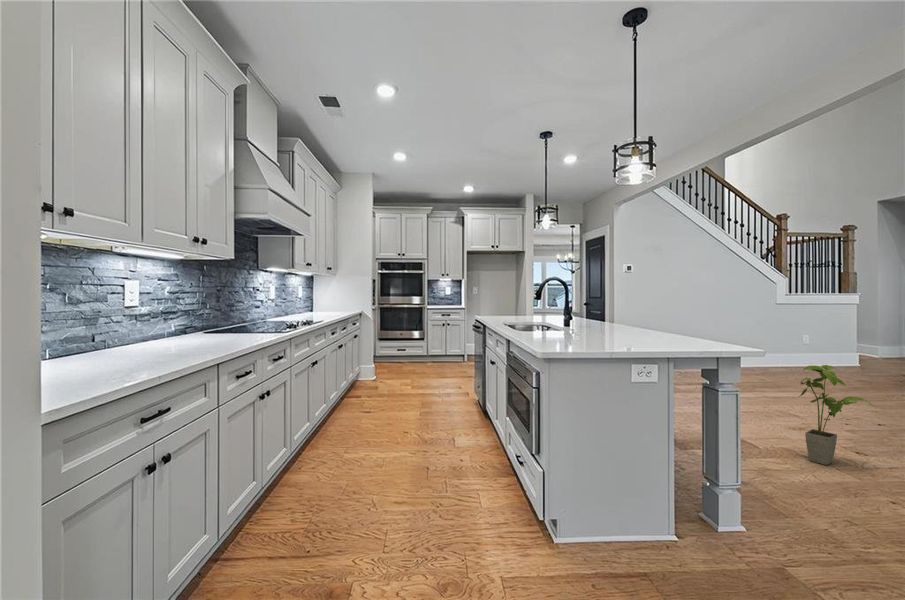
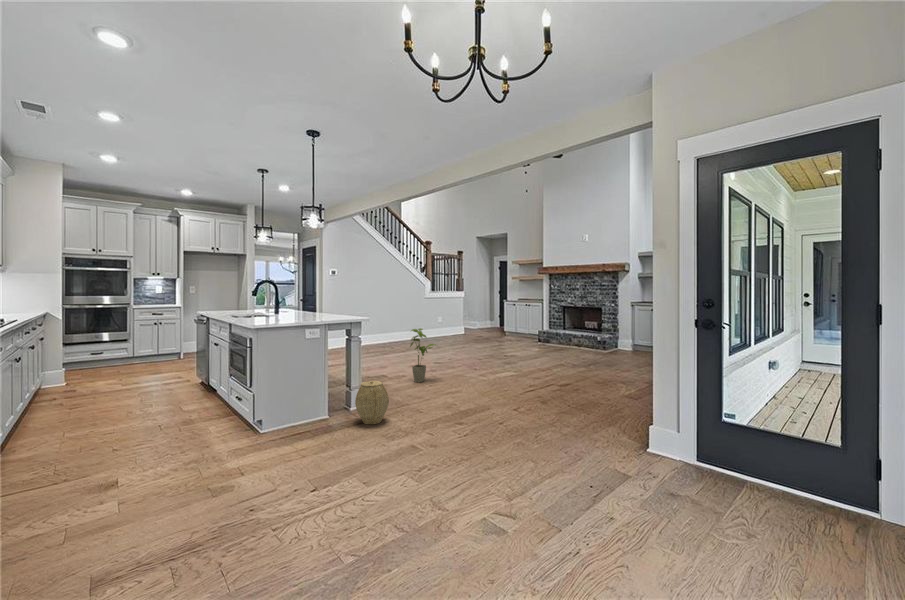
woven basket: none [733,475,816,571] -> present [355,381,389,424]

